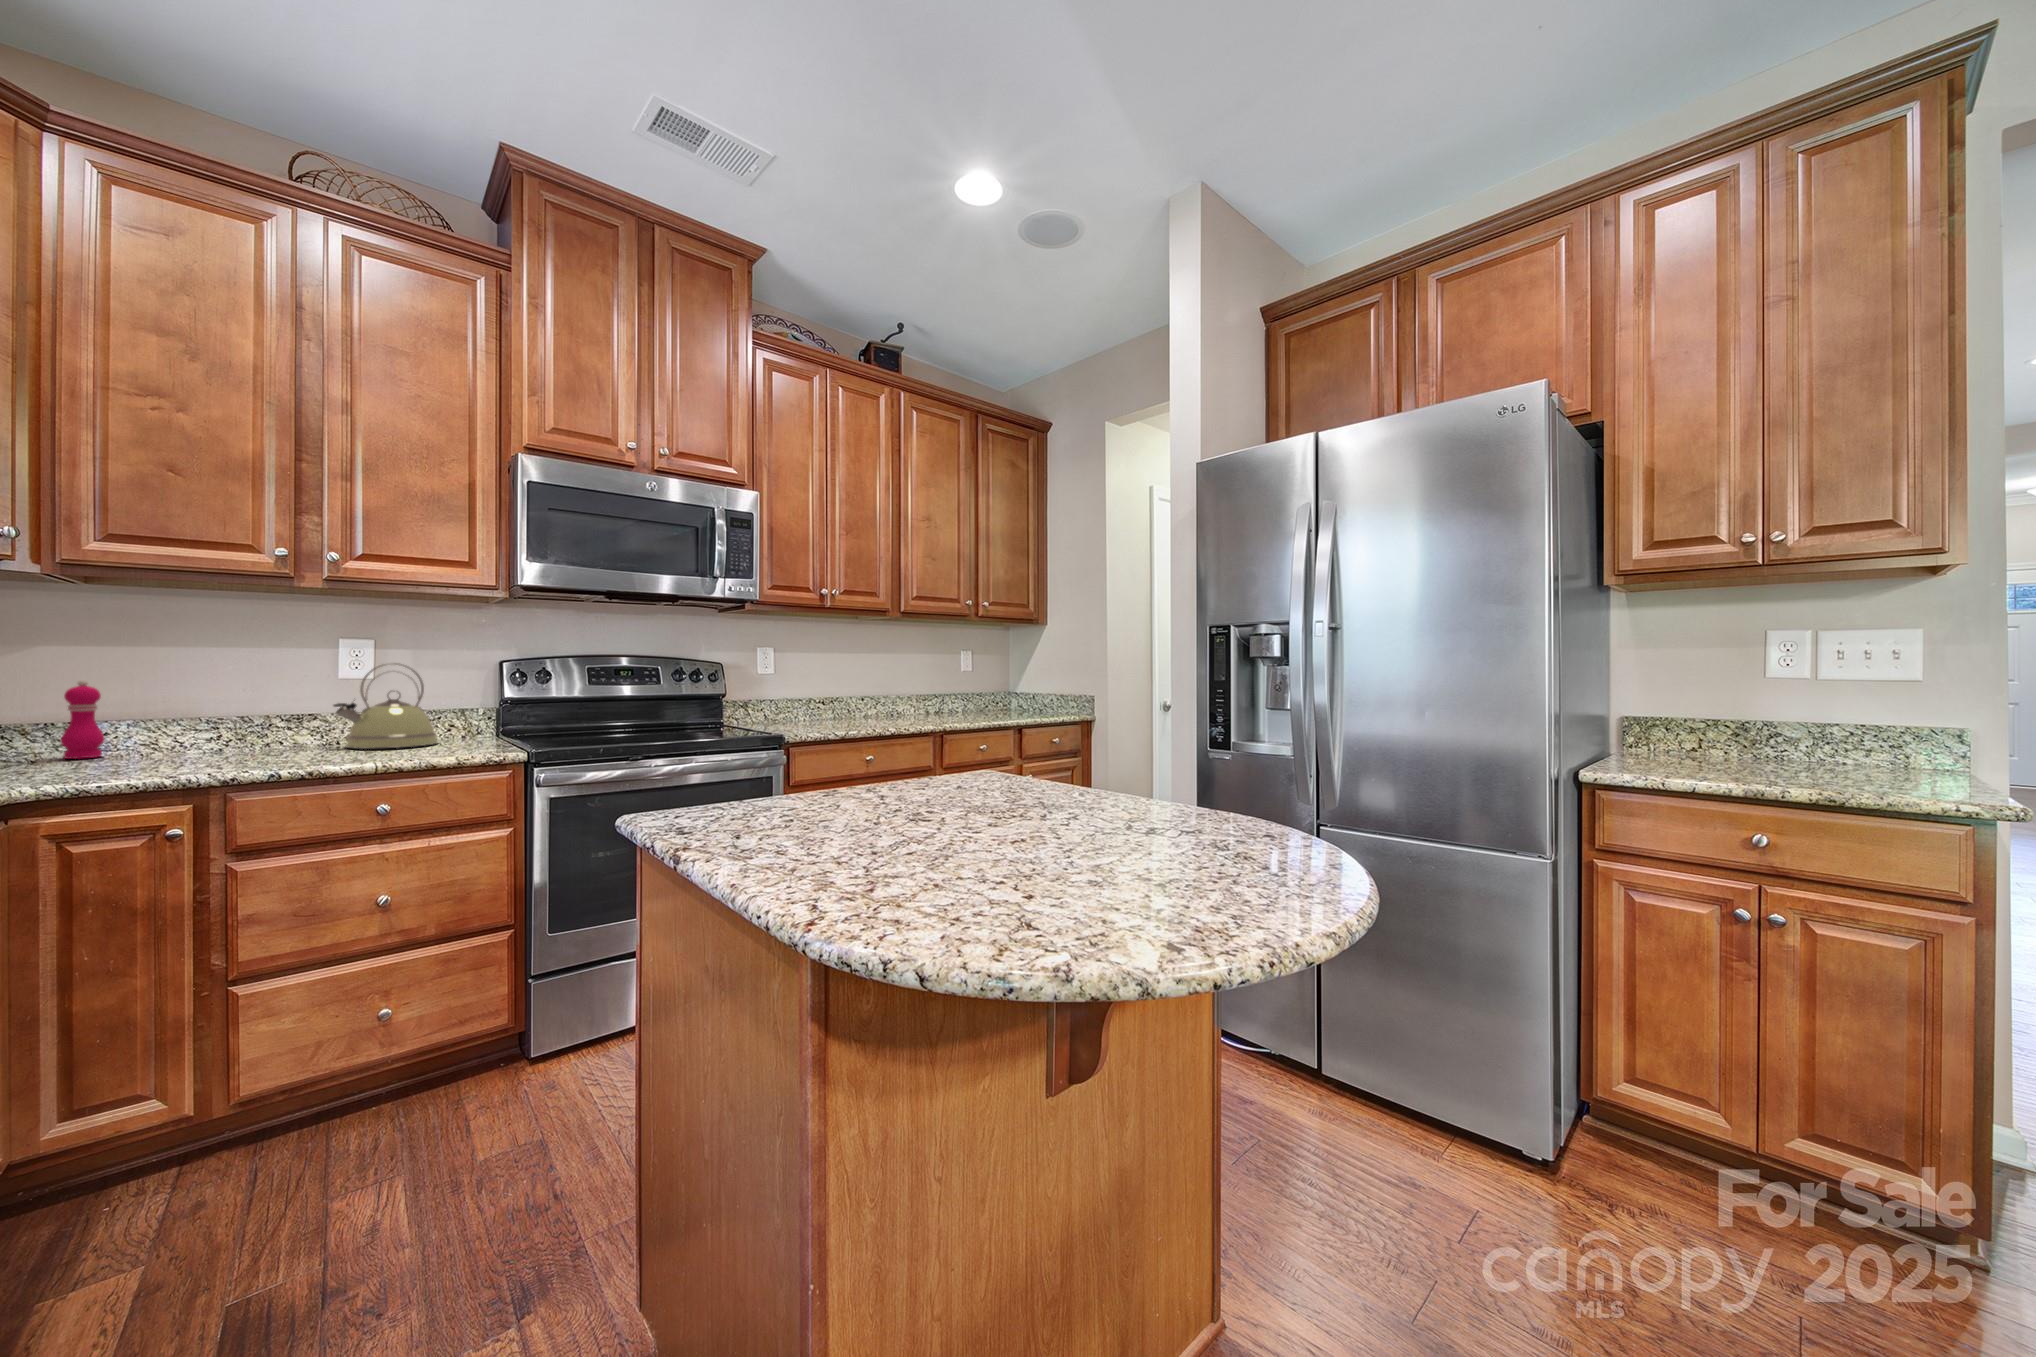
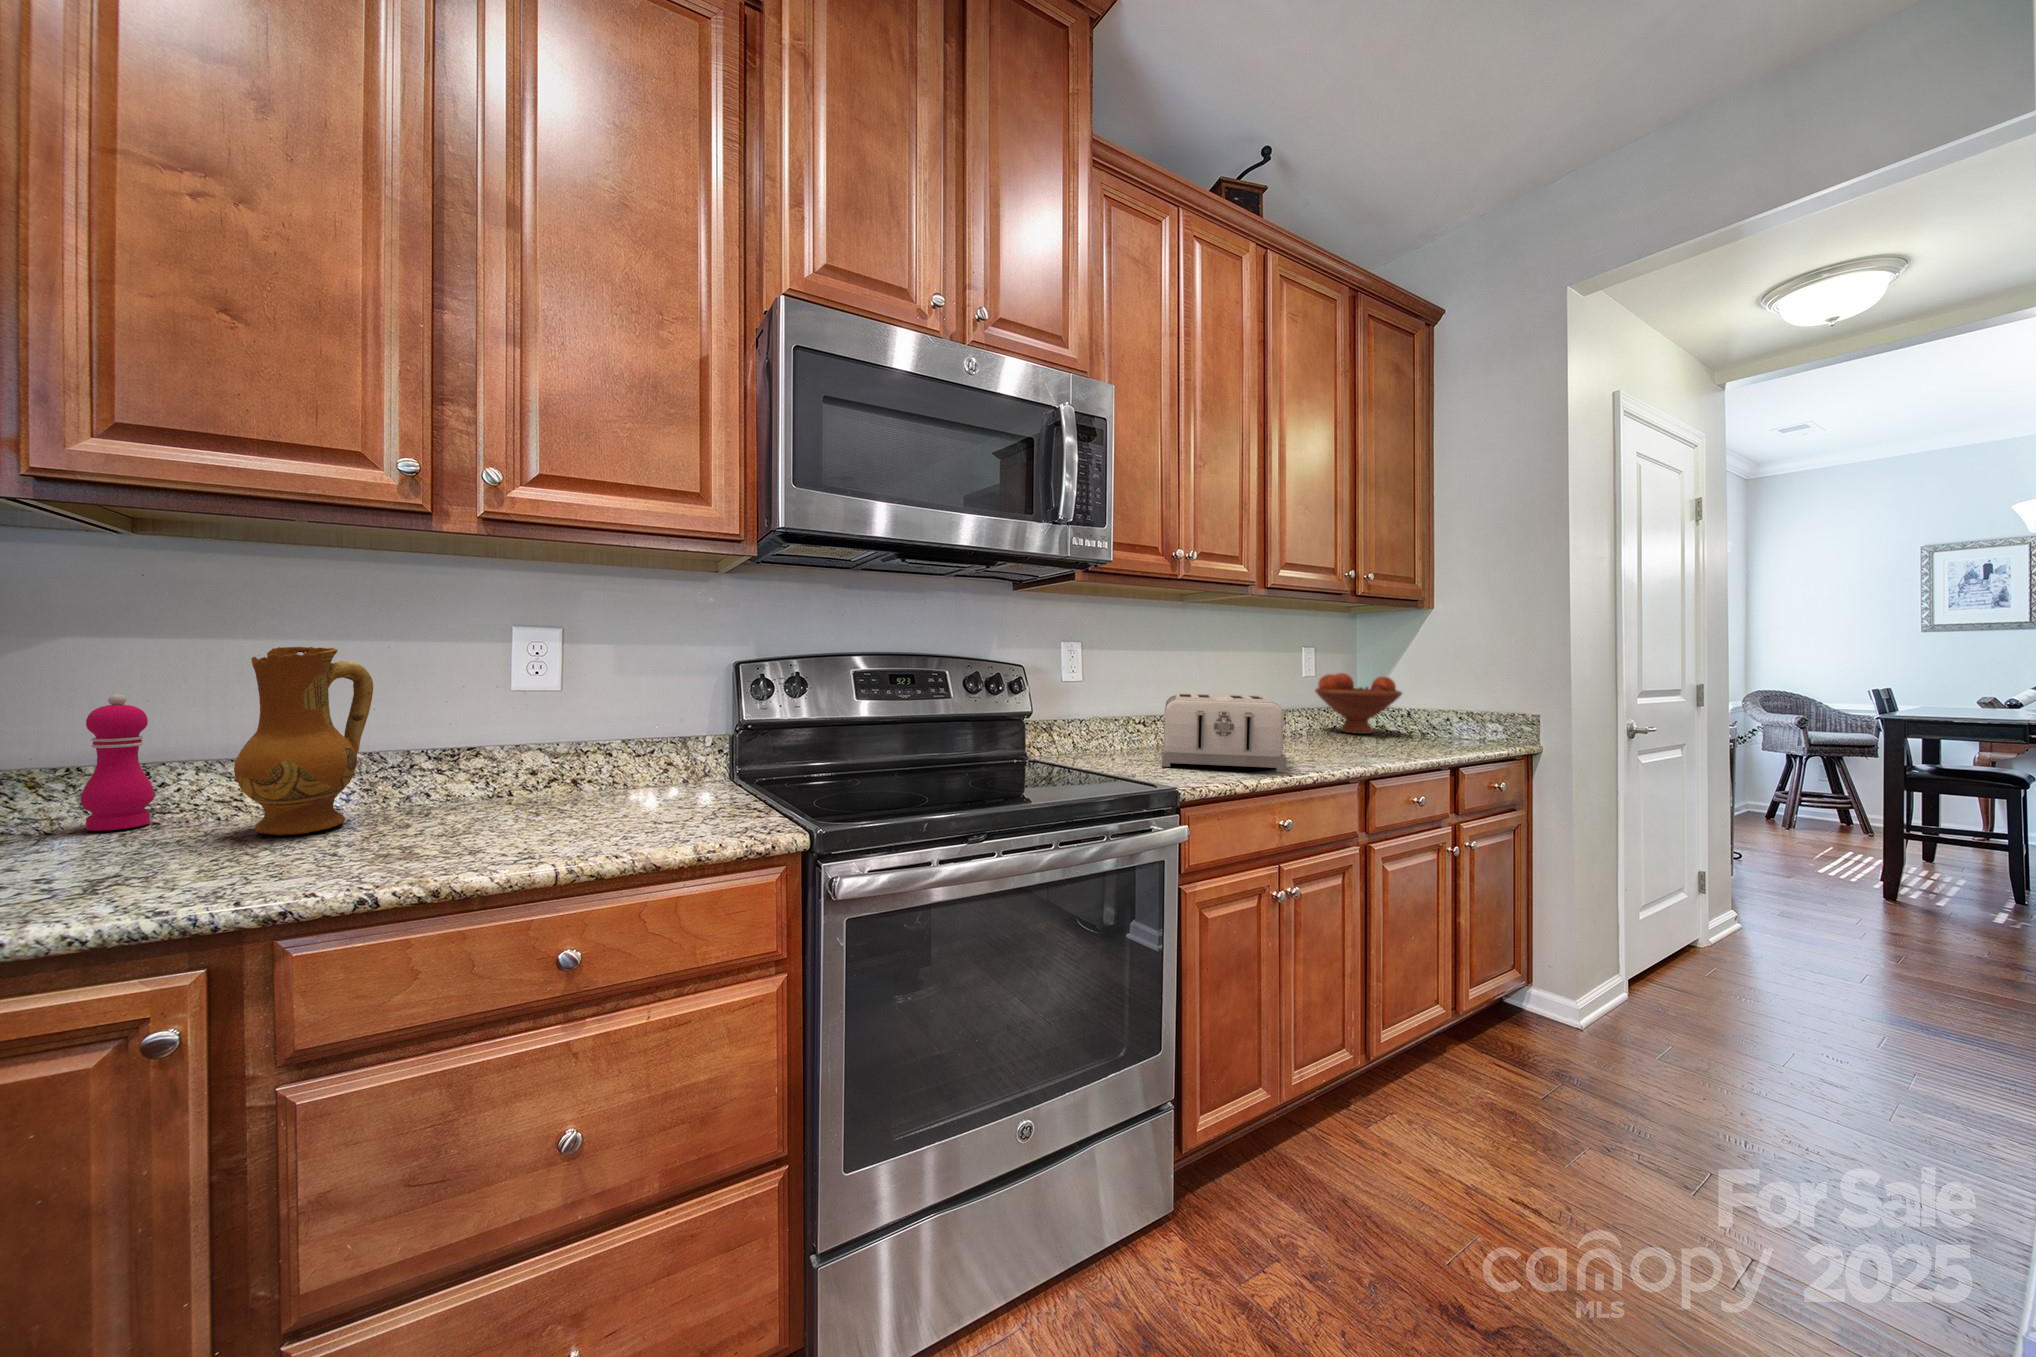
ceramic jug: none [168,651,250,758] -> present [234,647,373,836]
kettle: present [333,663,438,749] -> none [499,666,655,812]
fruit bowl: none [965,669,1021,711] -> present [1315,673,1402,734]
toaster: none [807,681,896,728] -> present [1162,693,1286,772]

